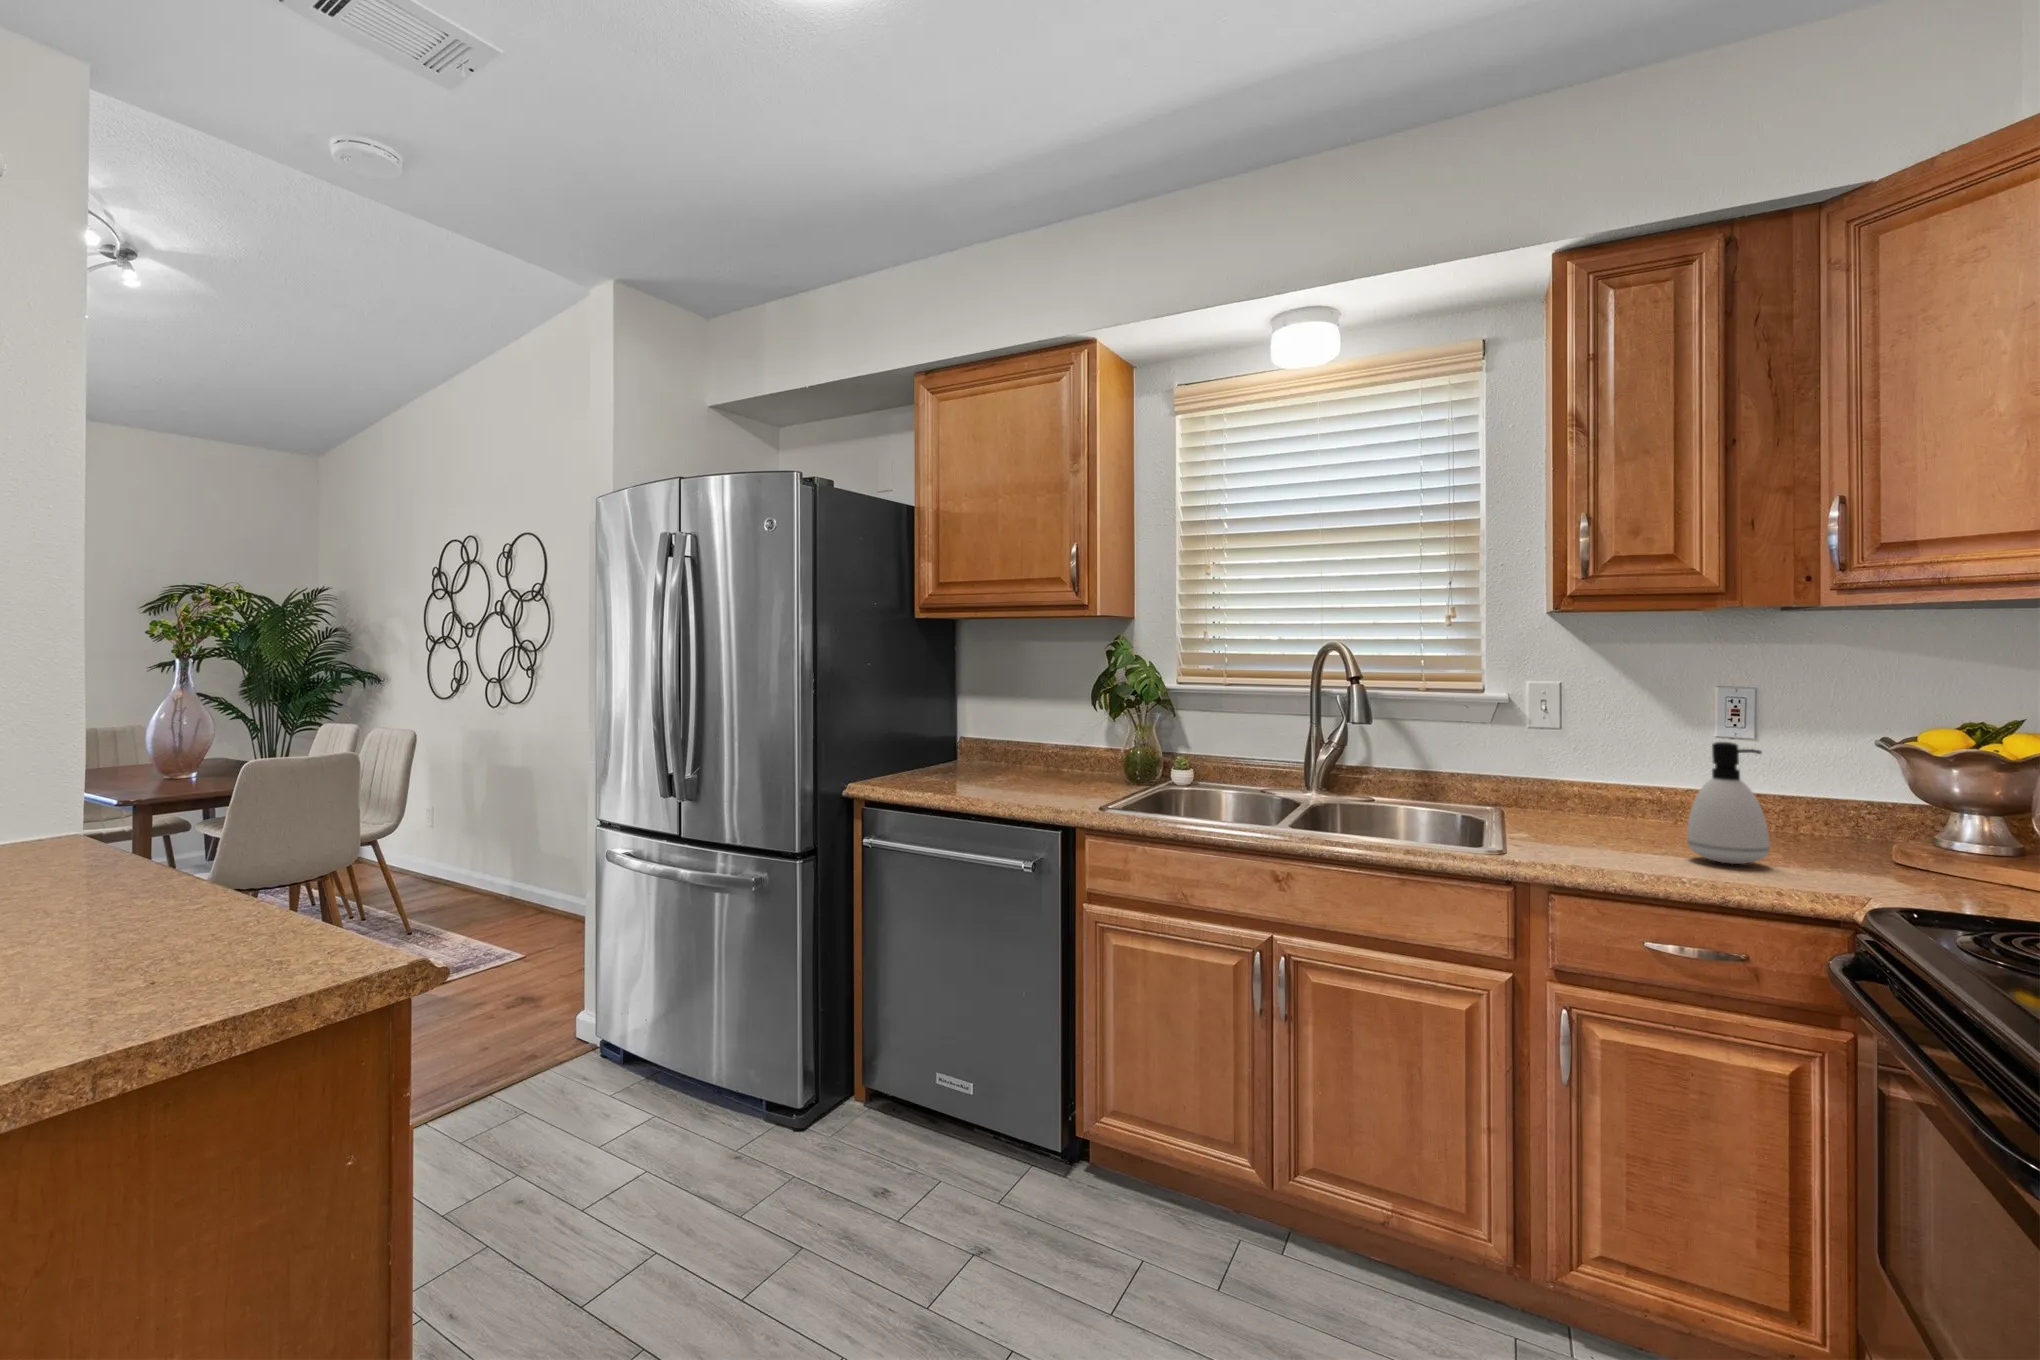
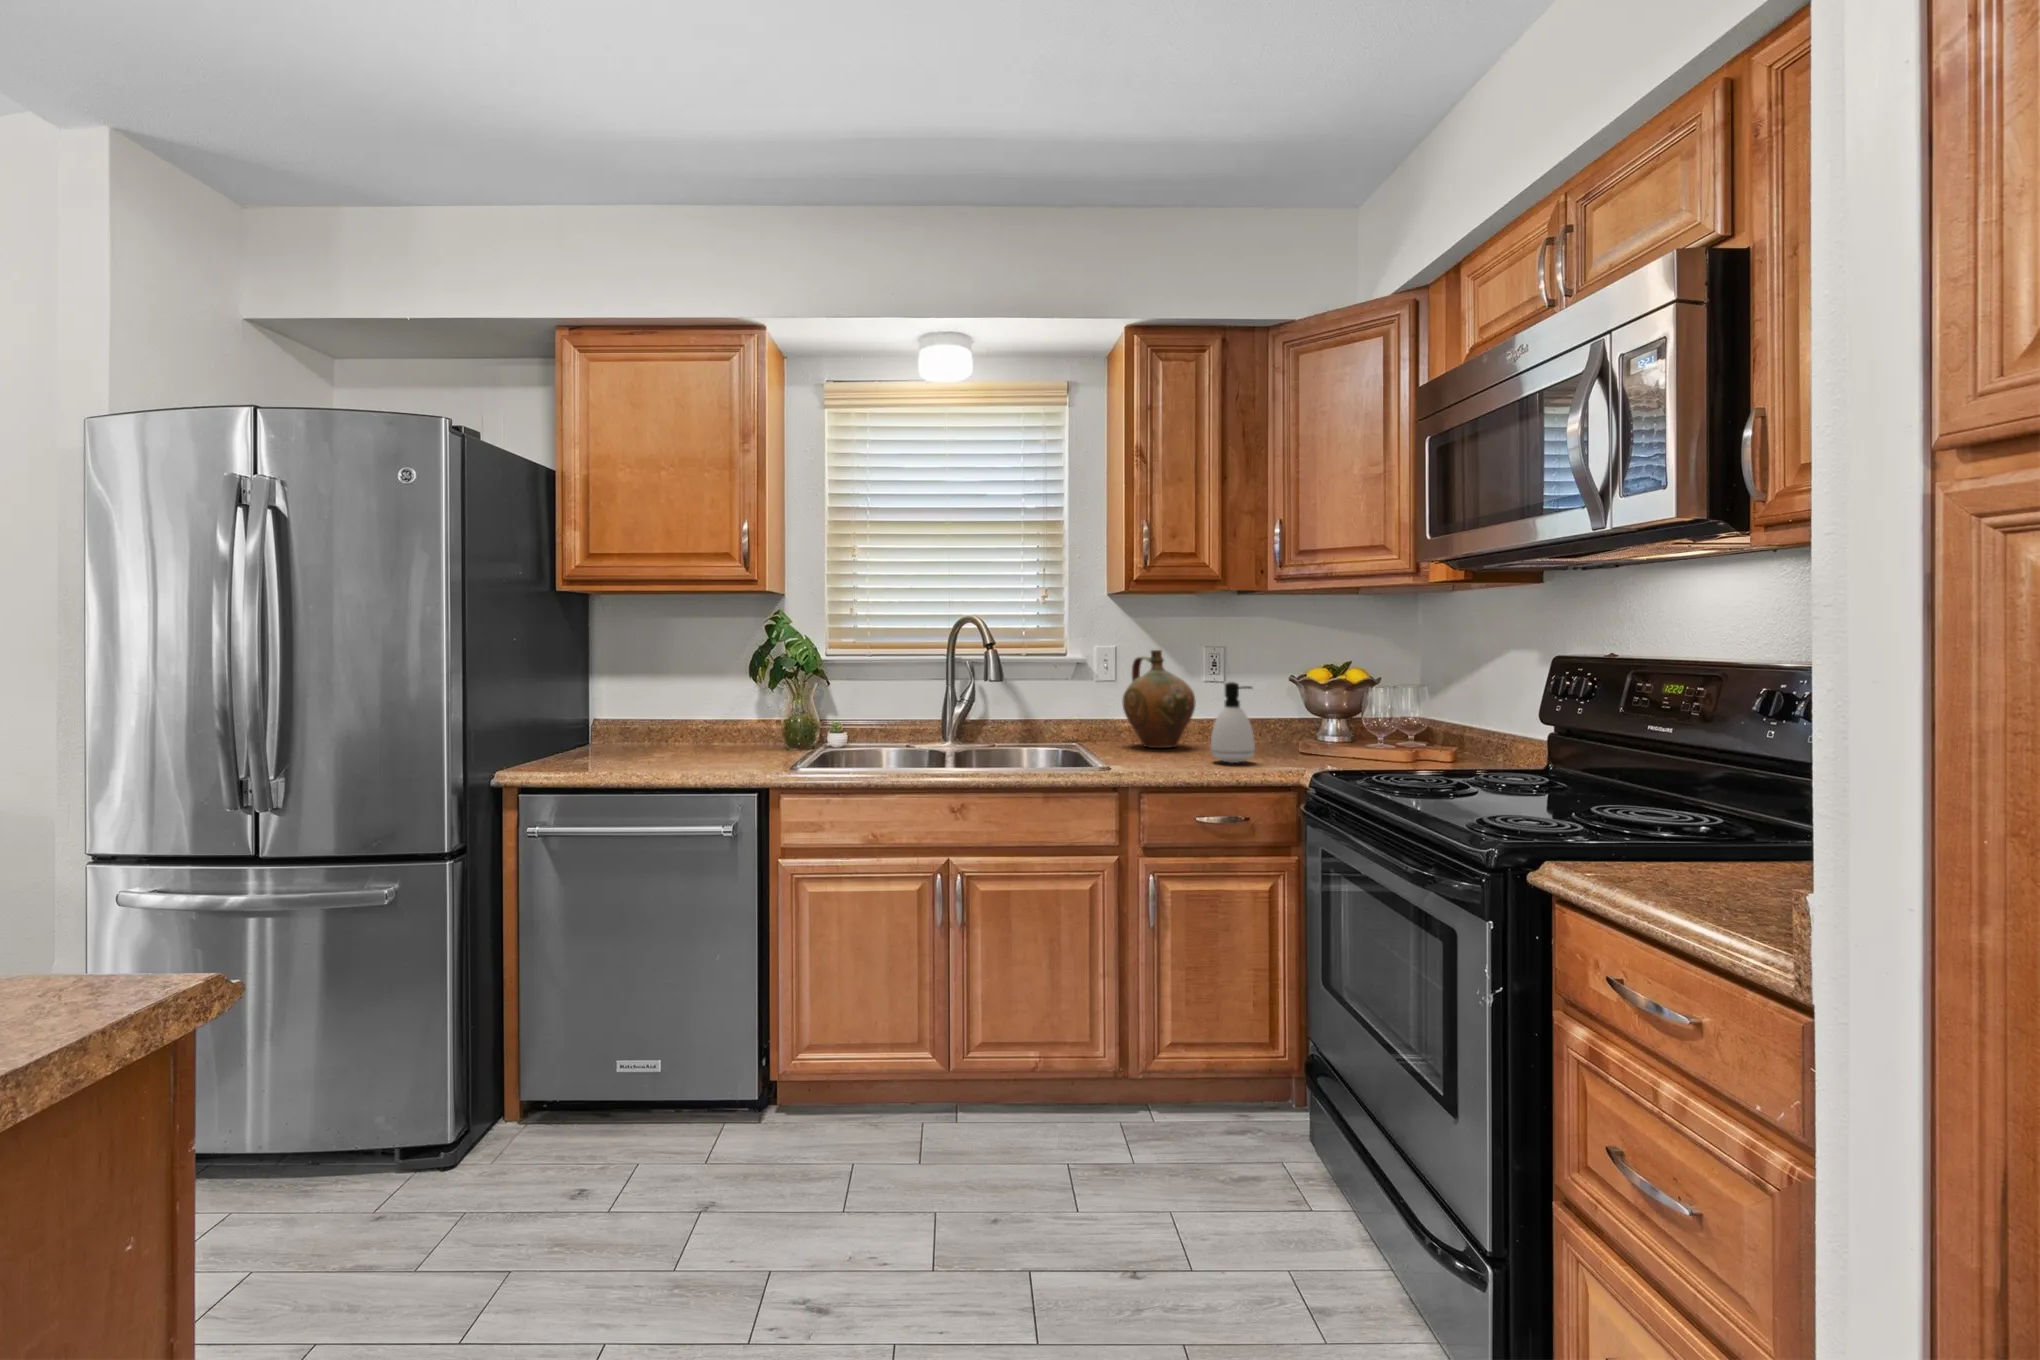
ceramic jug: none [1561,690,1682,829] -> present [1123,650,1195,748]

